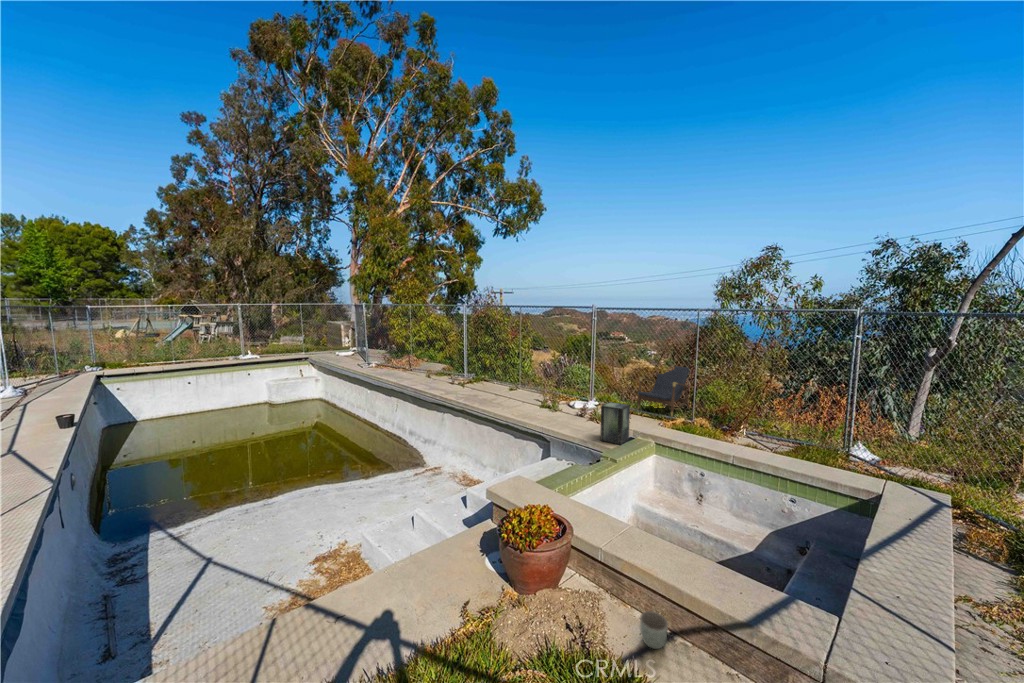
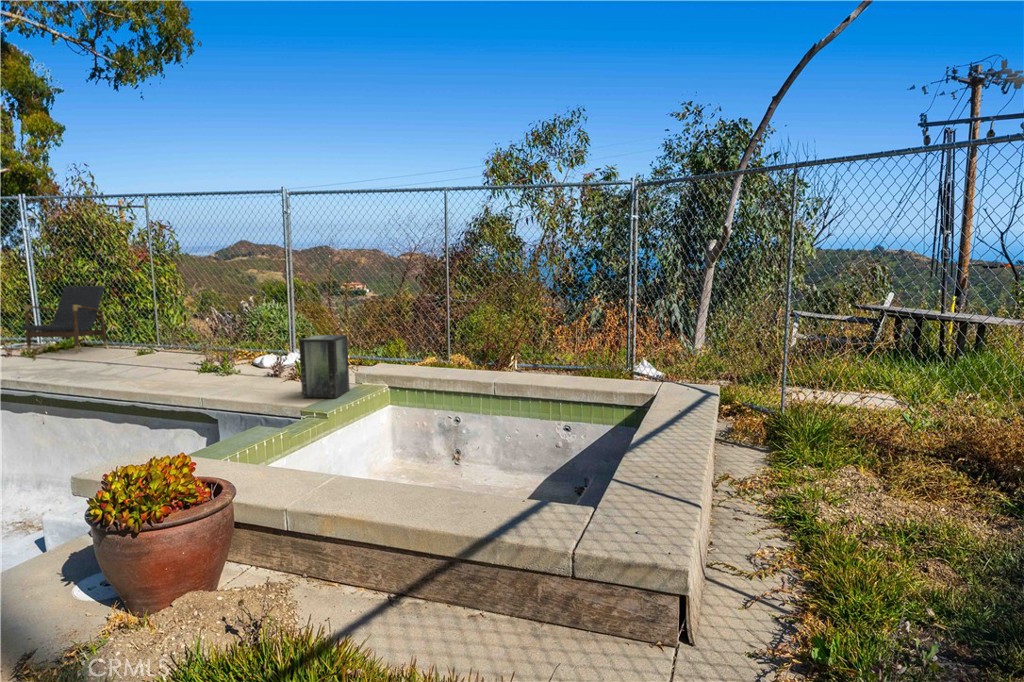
lounge chair: present [637,366,689,417] -> present [22,286,107,353]
planter: present [640,611,668,649] -> none [347,571,388,619]

